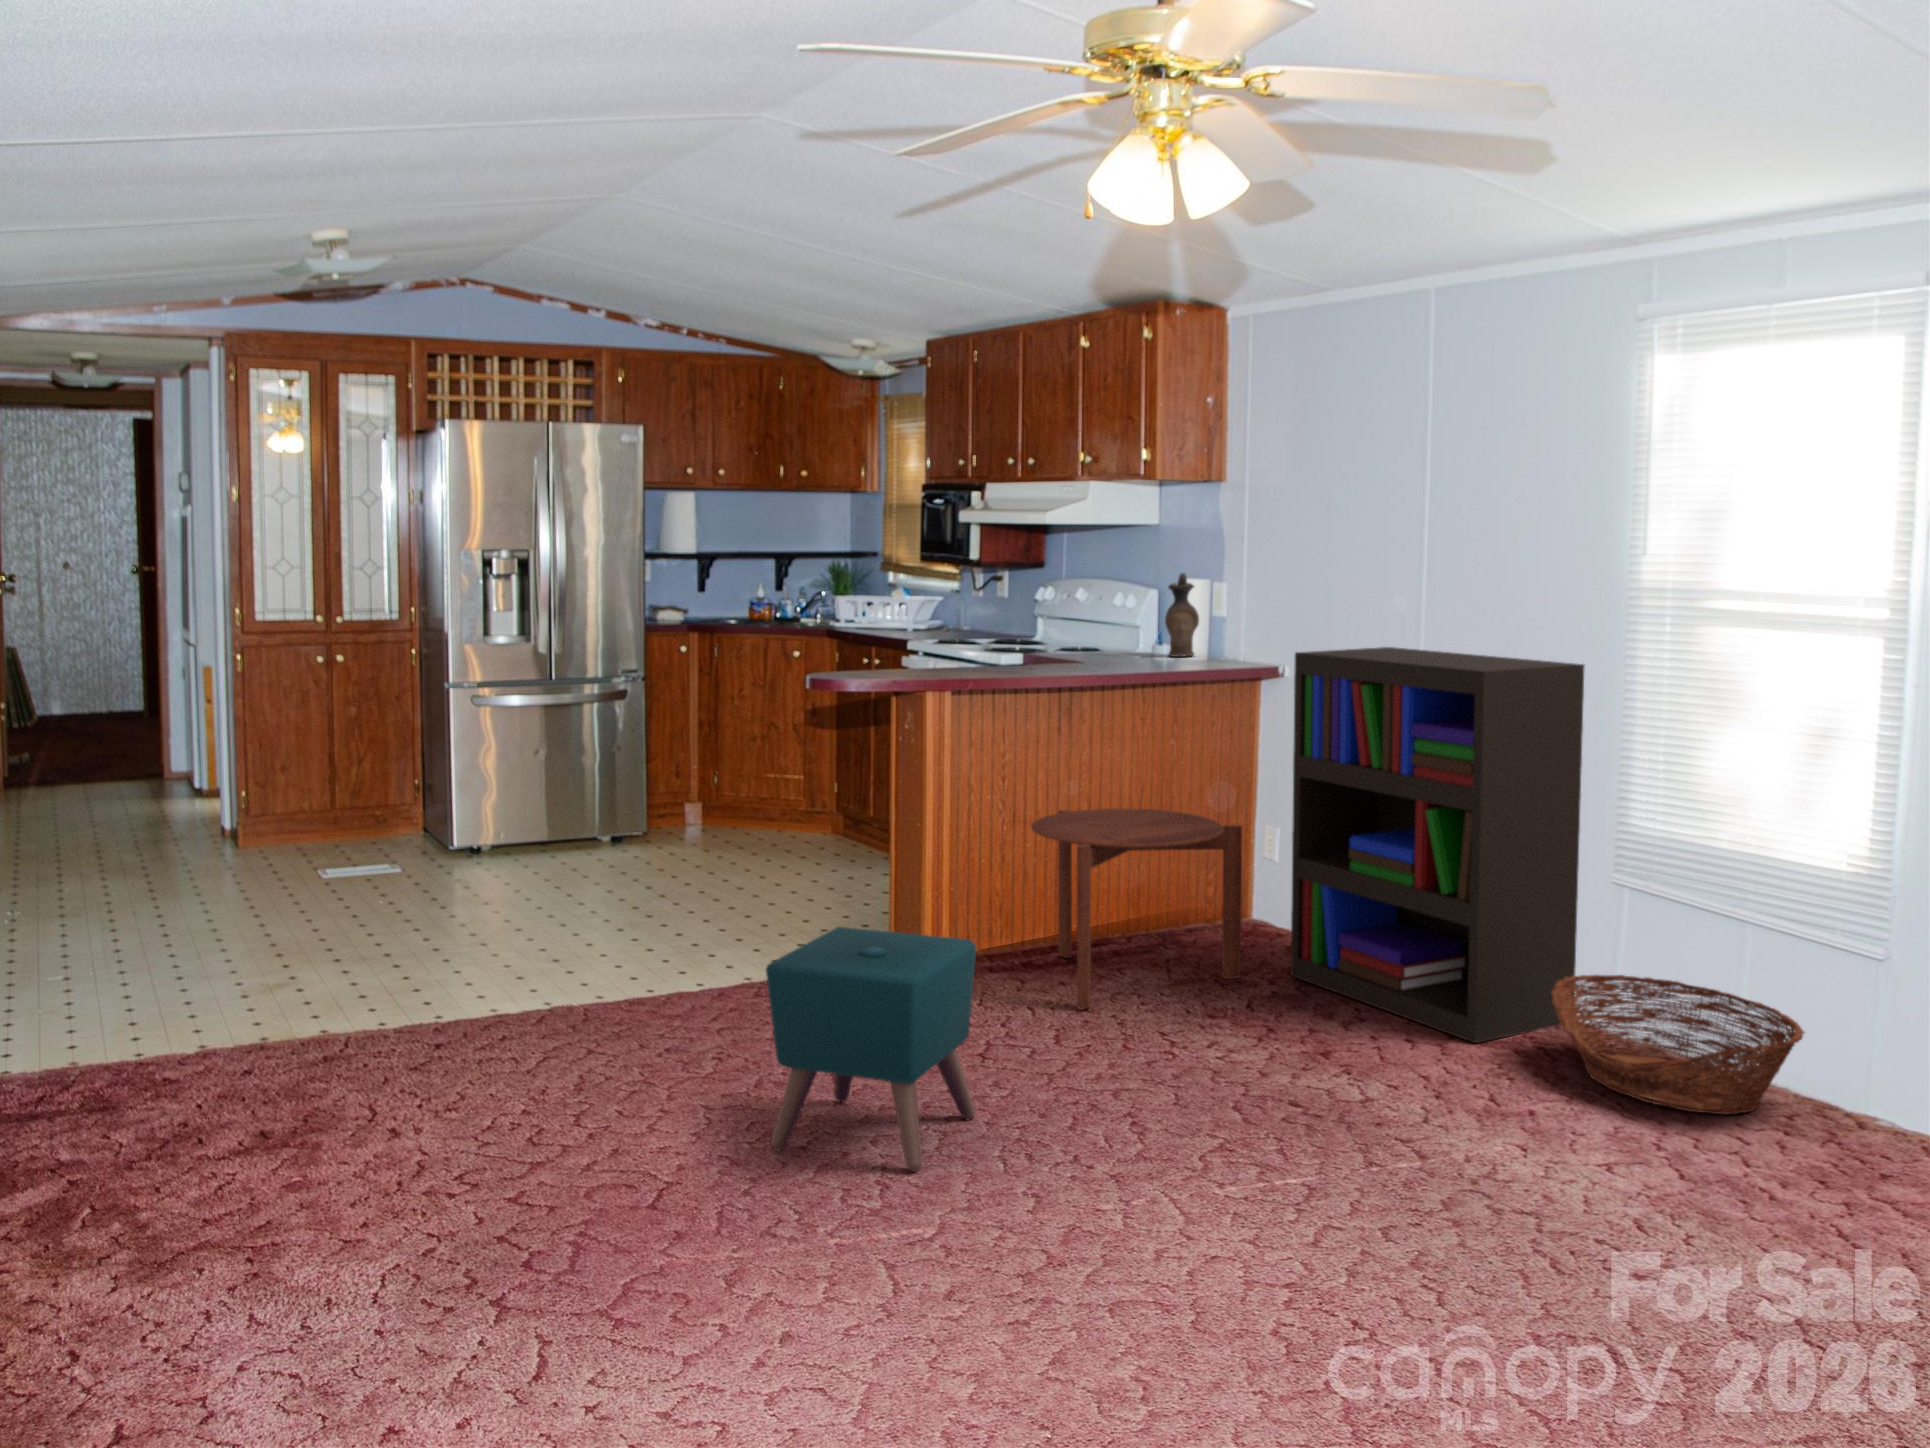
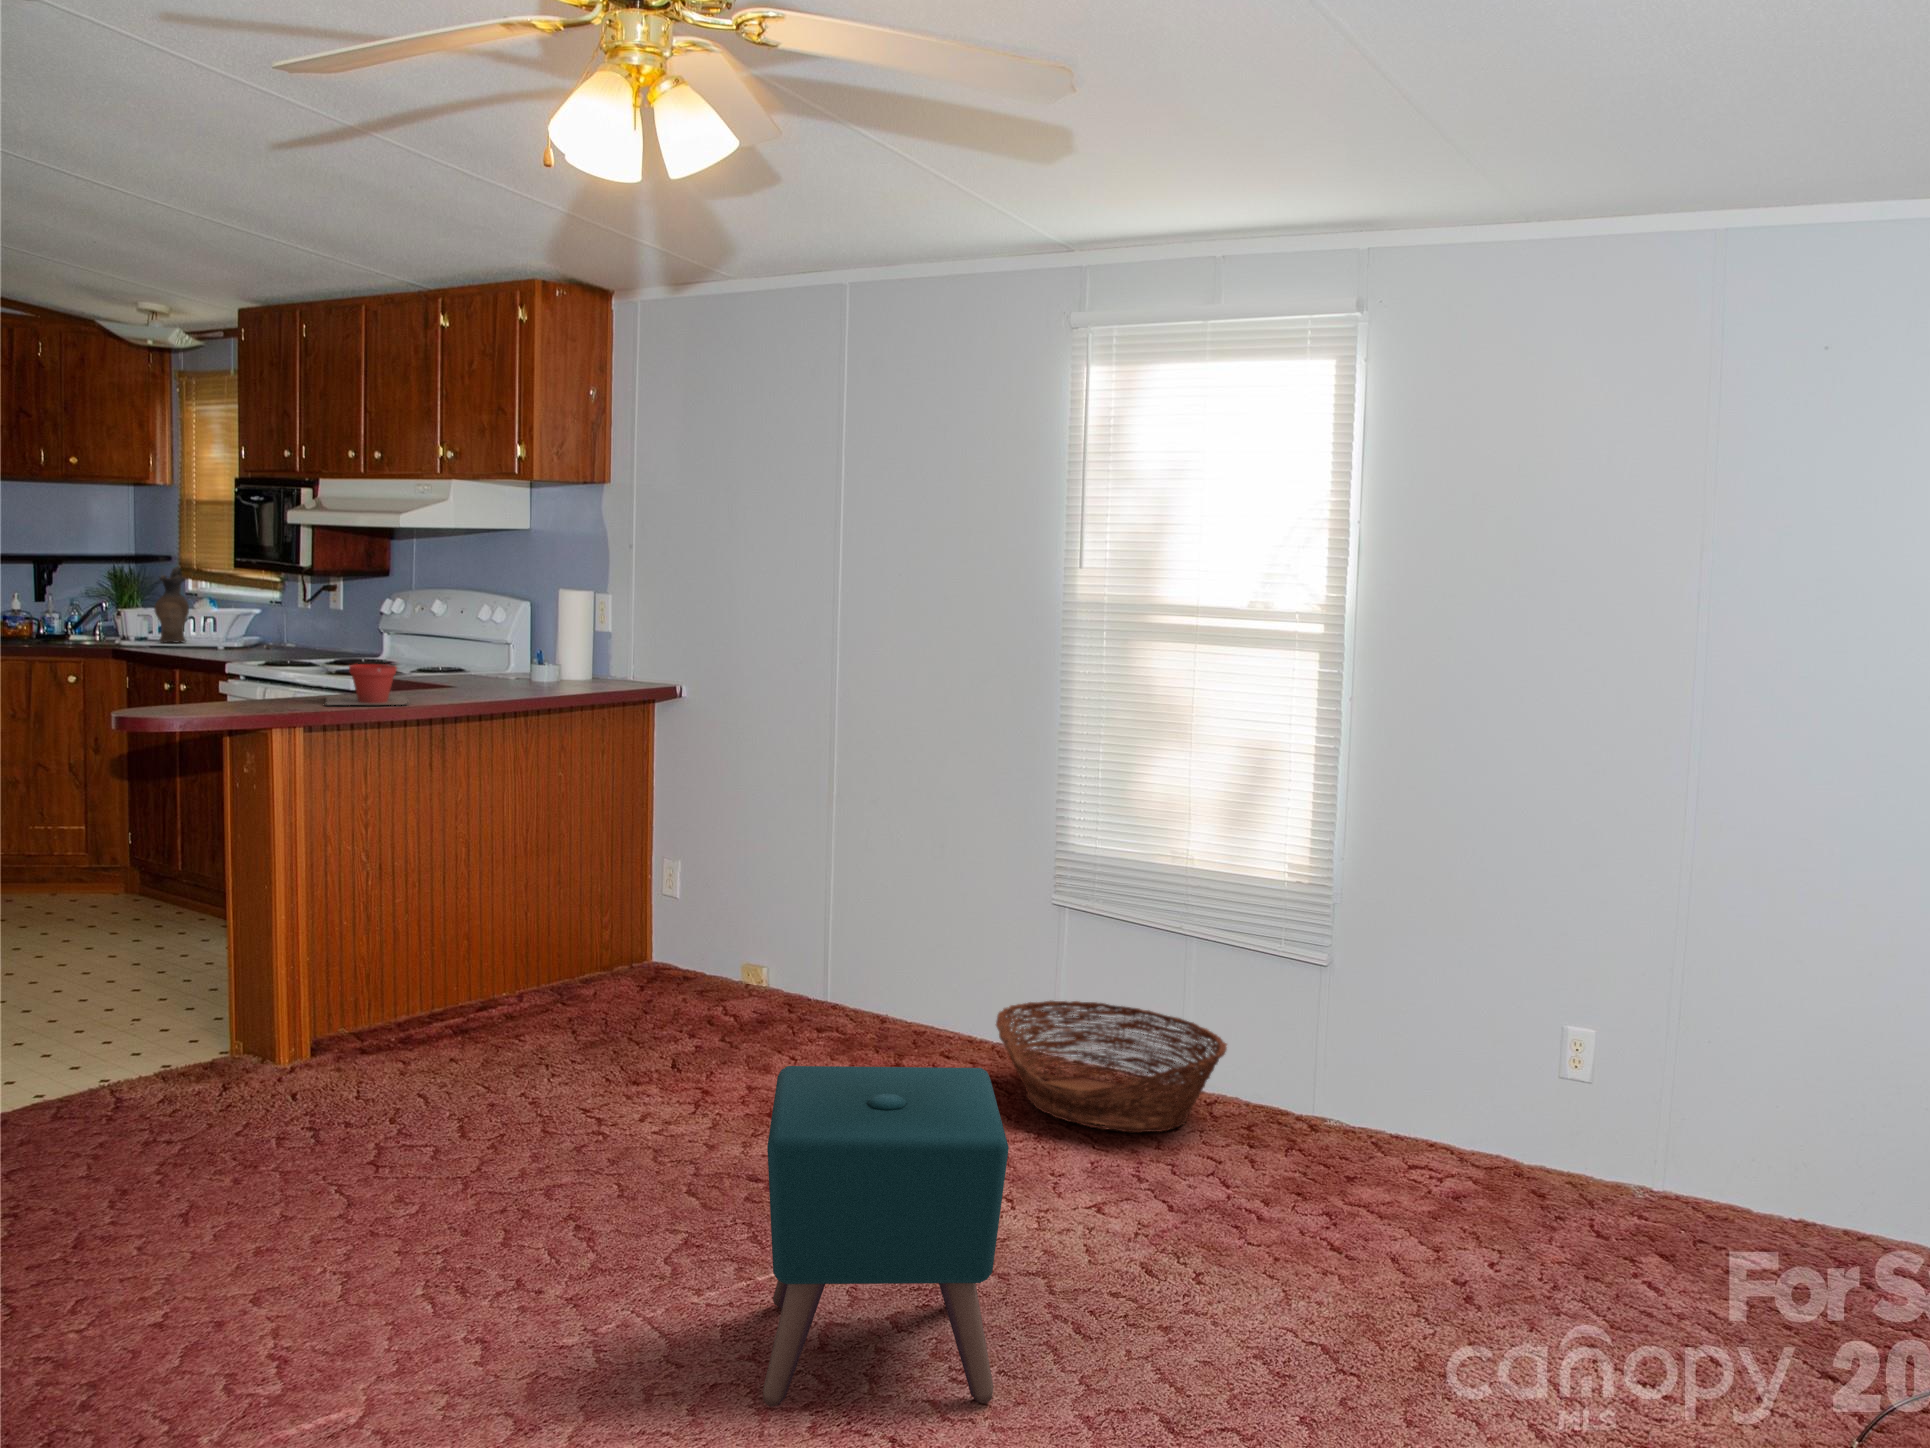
ceramic pitcher: present [1165,573,1199,657] -> present [154,567,189,642]
plant pot: none [963,645,1032,680] -> present [326,664,409,705]
bookshelf: present [1291,647,1585,1043] -> none [710,675,1014,1084]
side table: present [1031,809,1242,1010] -> none [414,853,661,1091]
ottoman: present [766,927,976,1172] -> present [763,1066,1009,1407]

